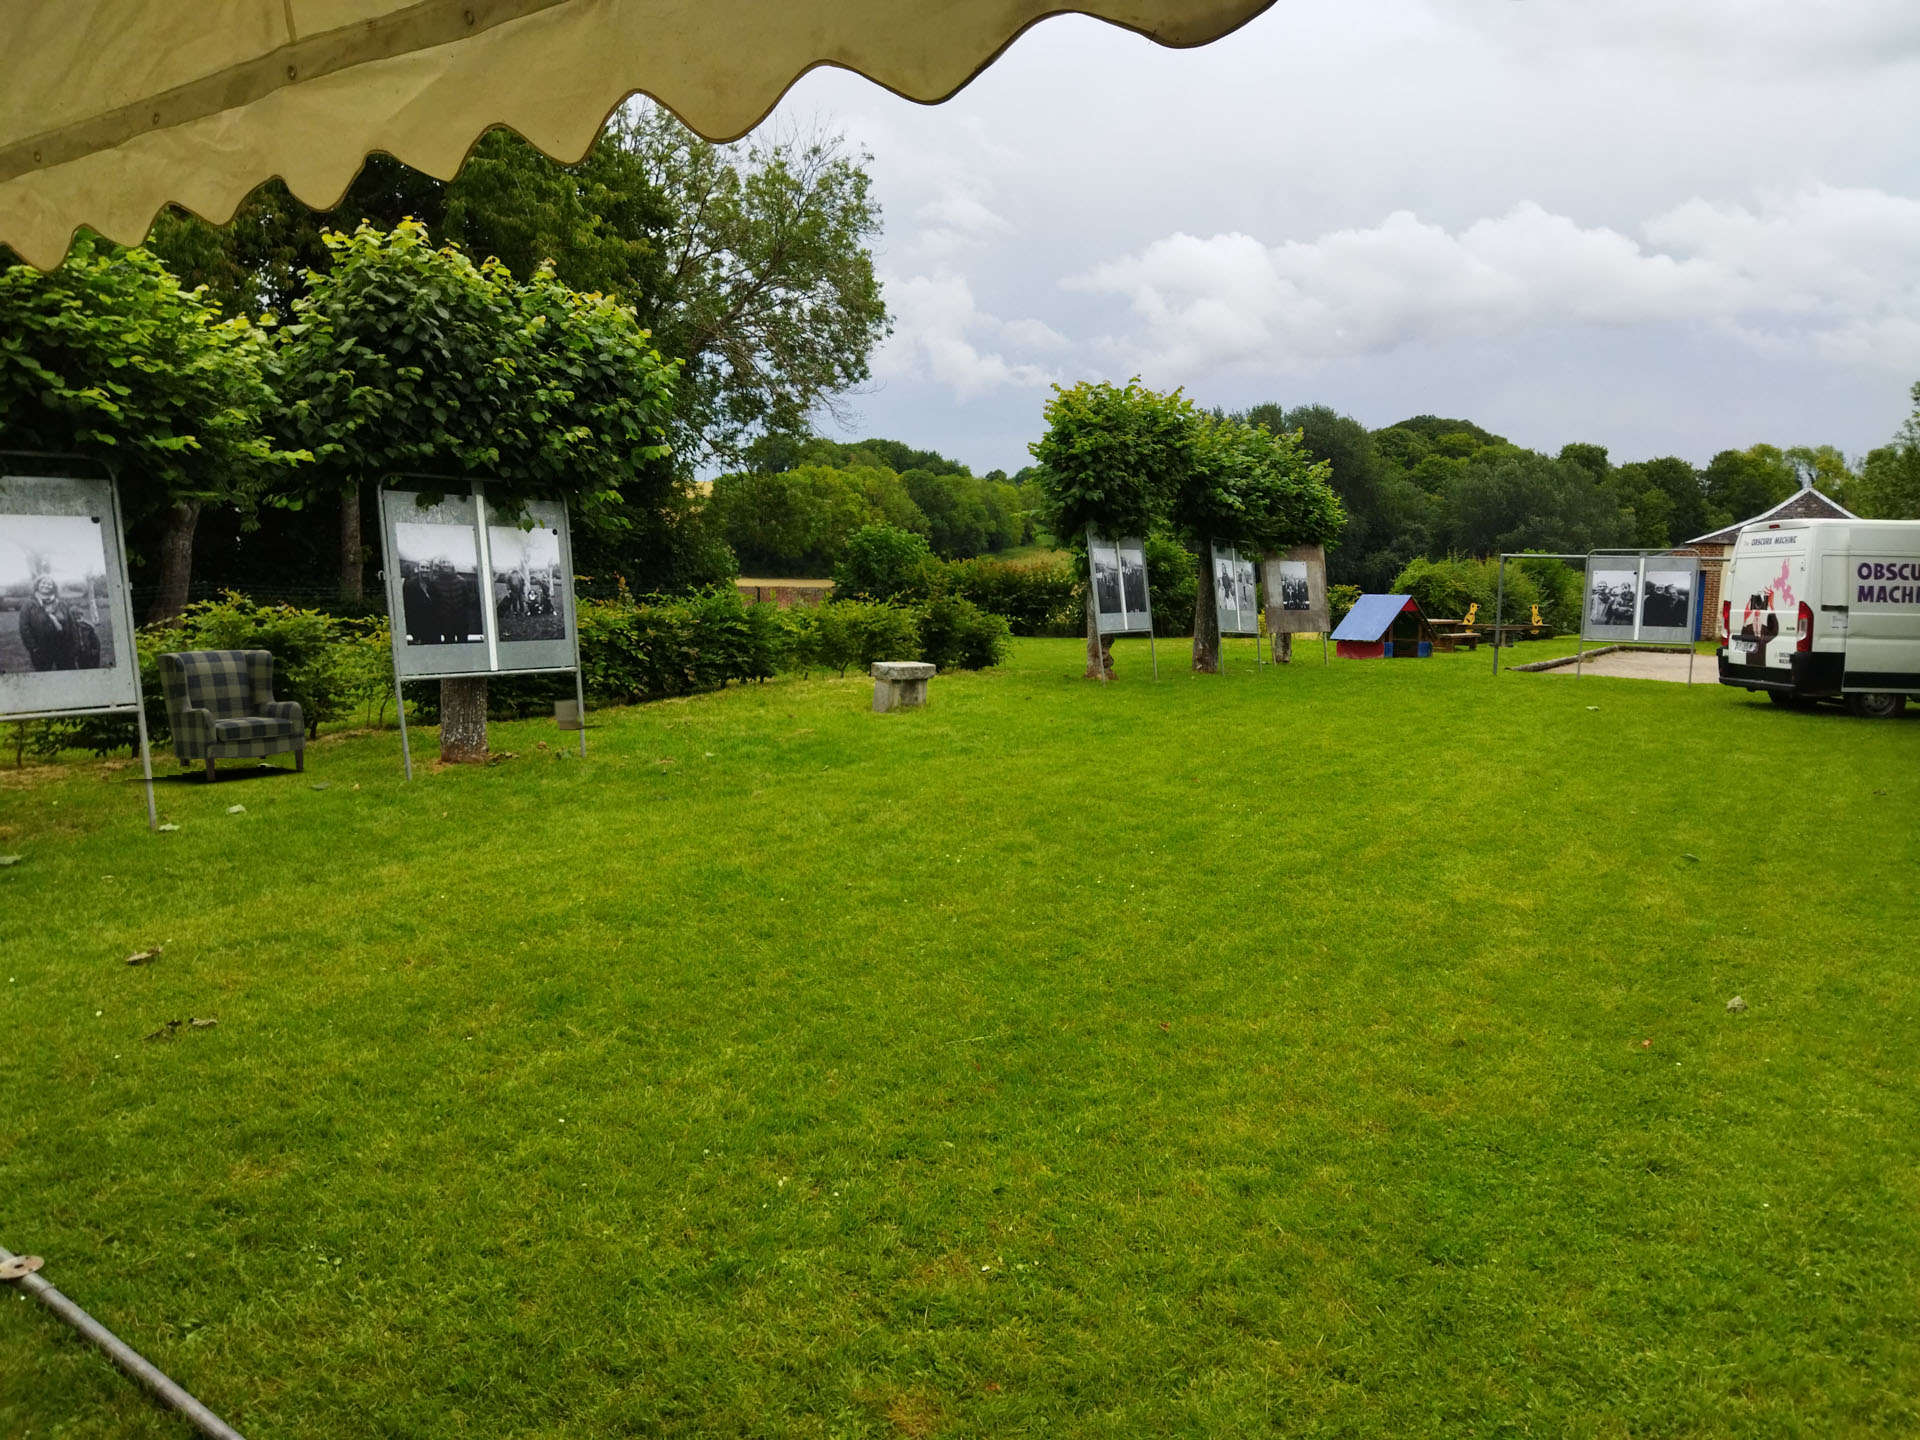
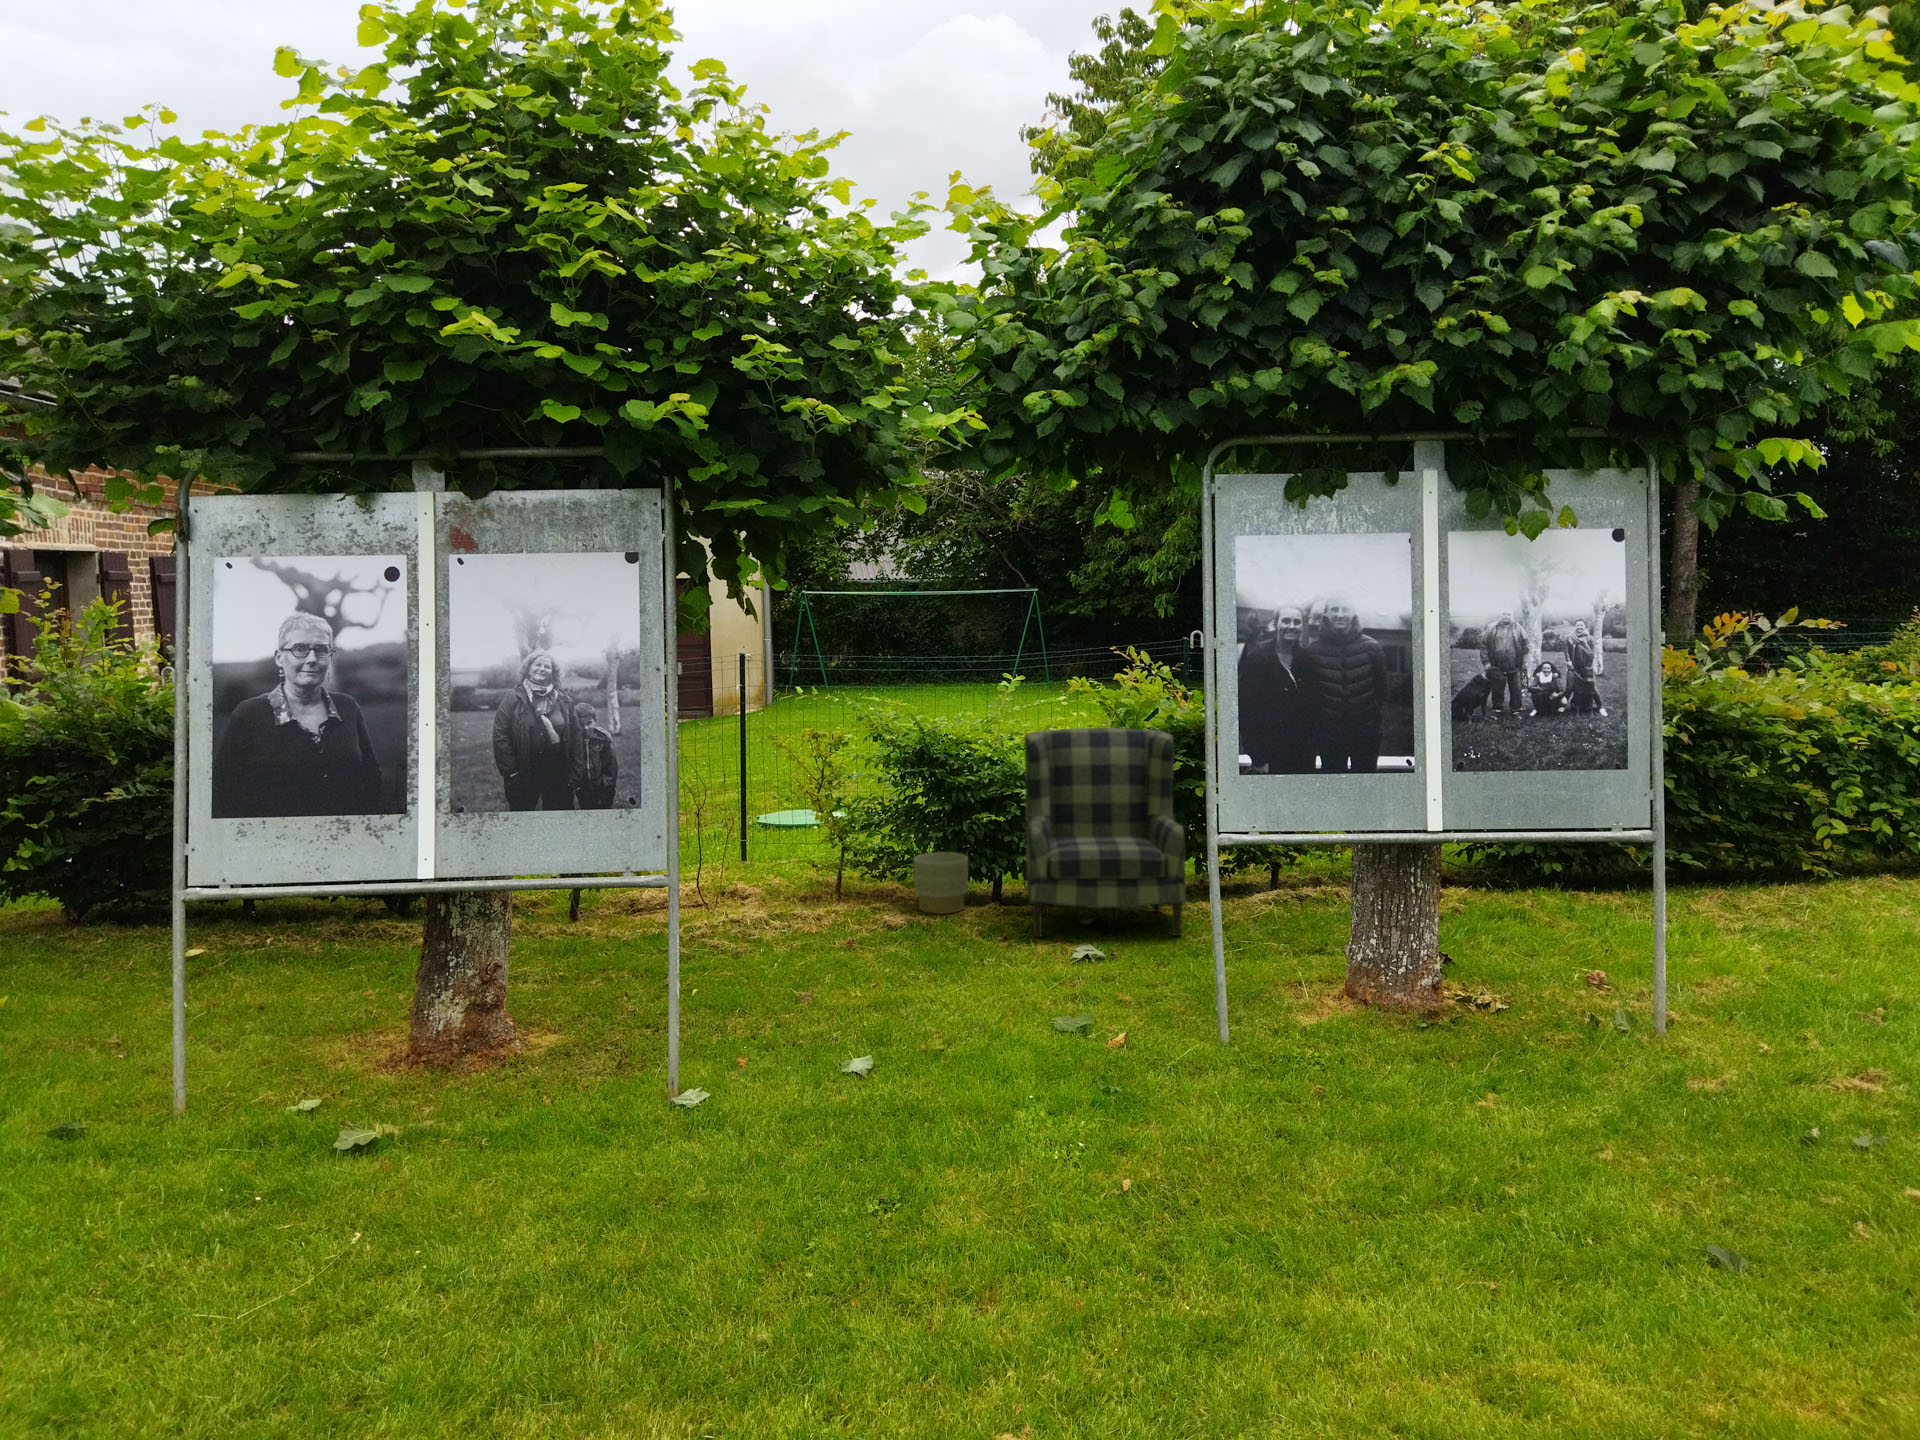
planter: present [555,700,583,730] -> present [914,852,968,914]

